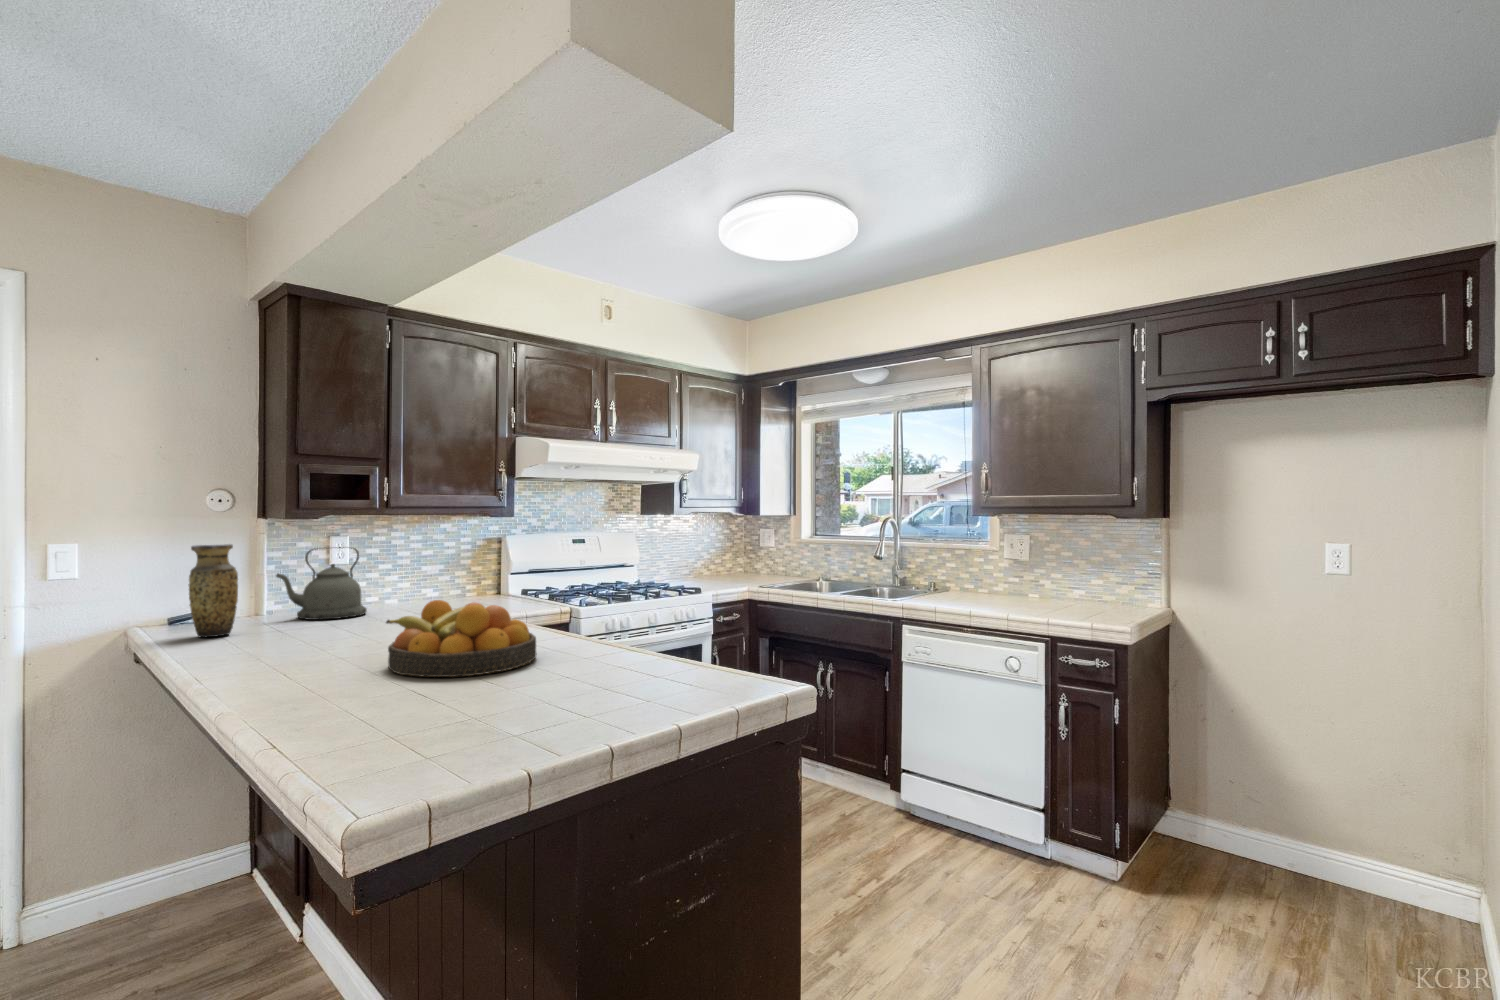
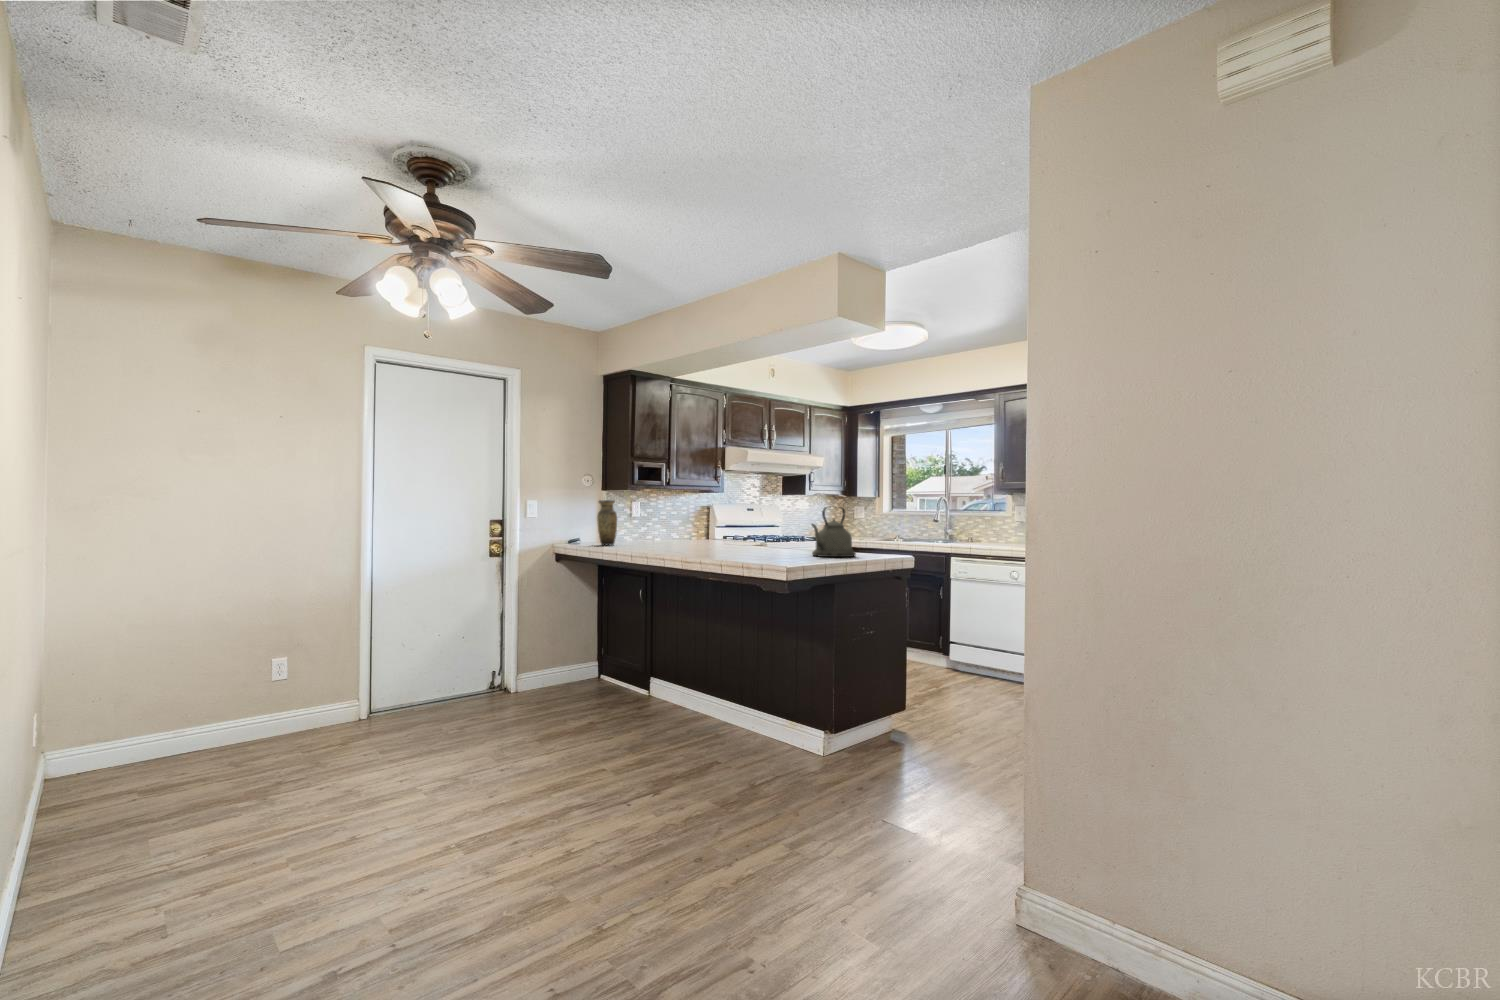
kettle: present [276,548,367,620] -> present [812,507,856,557]
fruit bowl: present [386,600,537,677] -> none [718,523,781,552]

